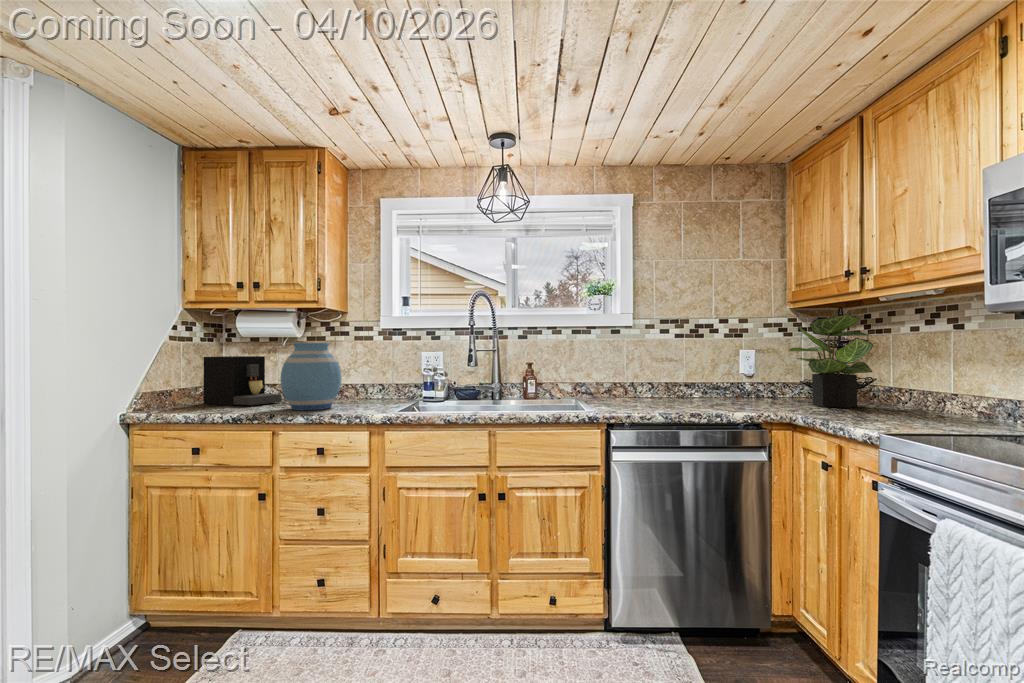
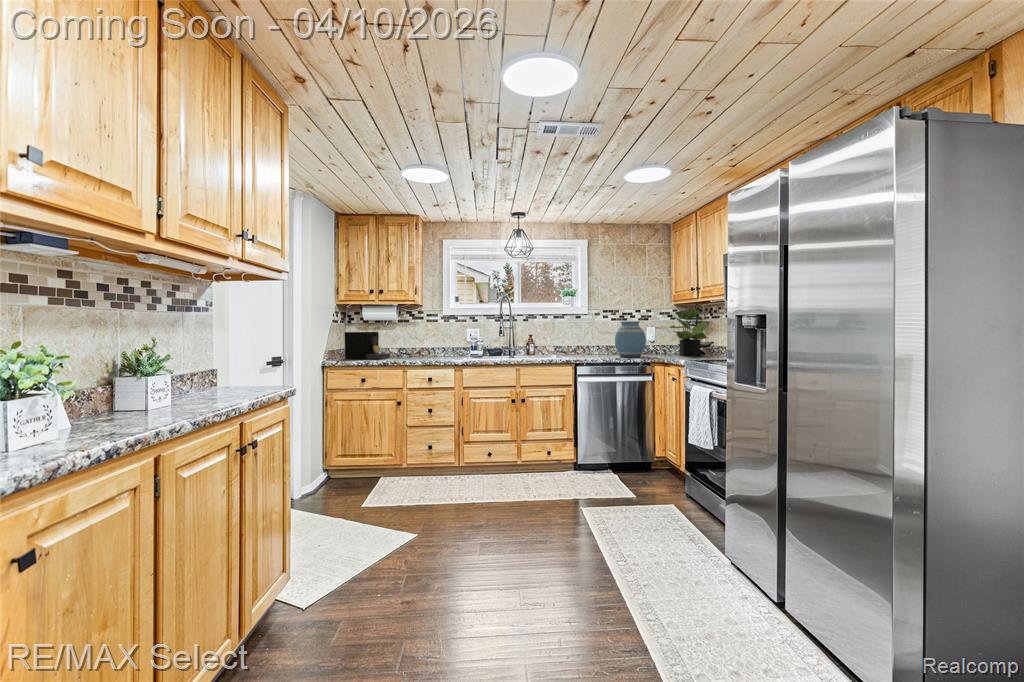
vase: present [280,343,342,410] -> present [615,321,646,357]

